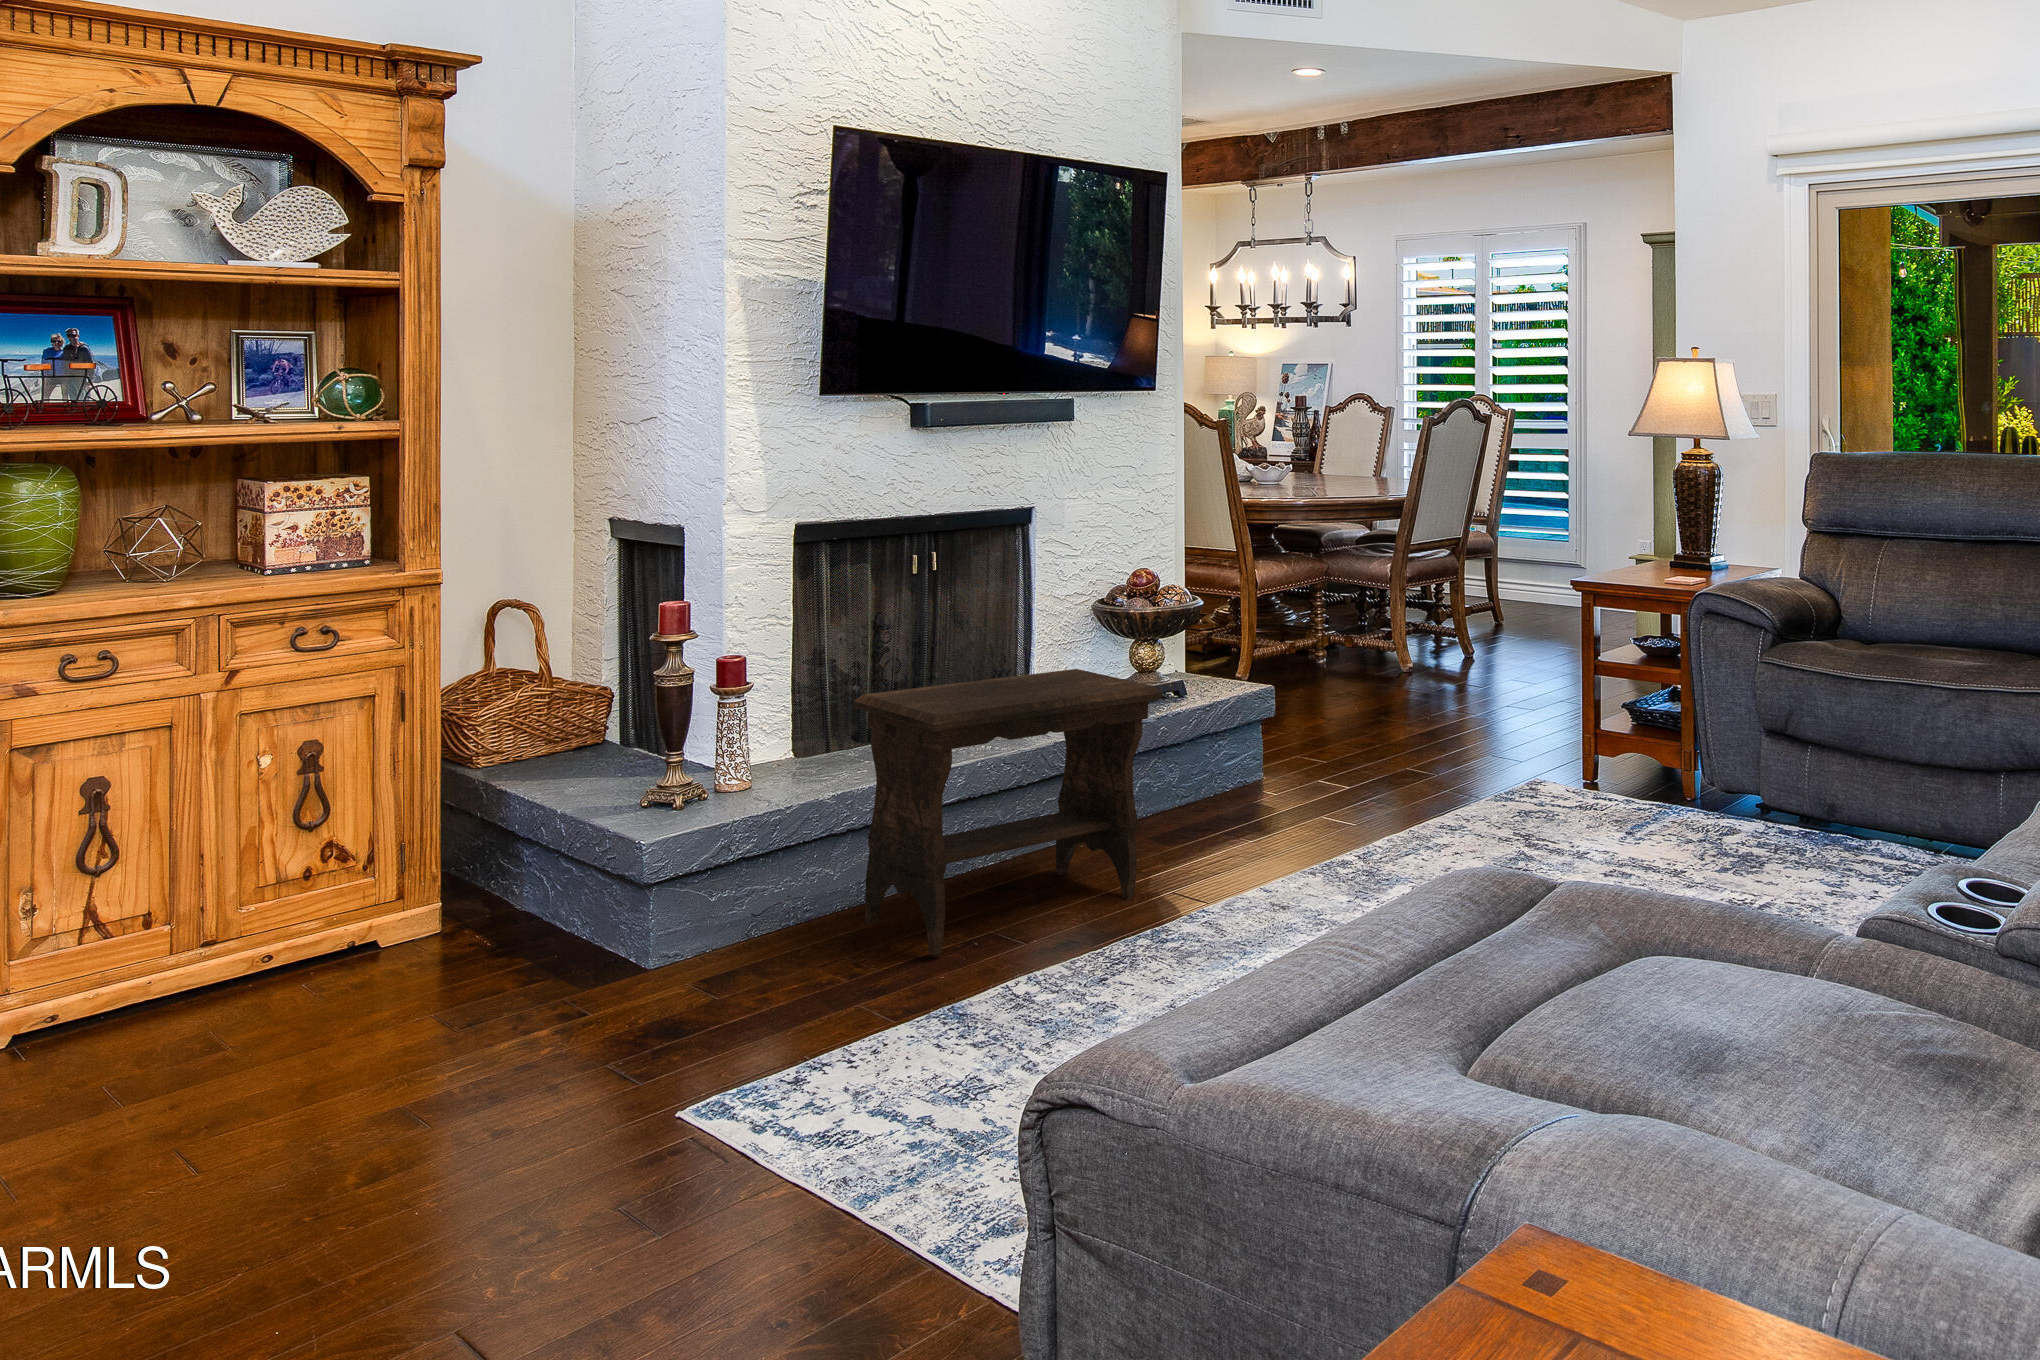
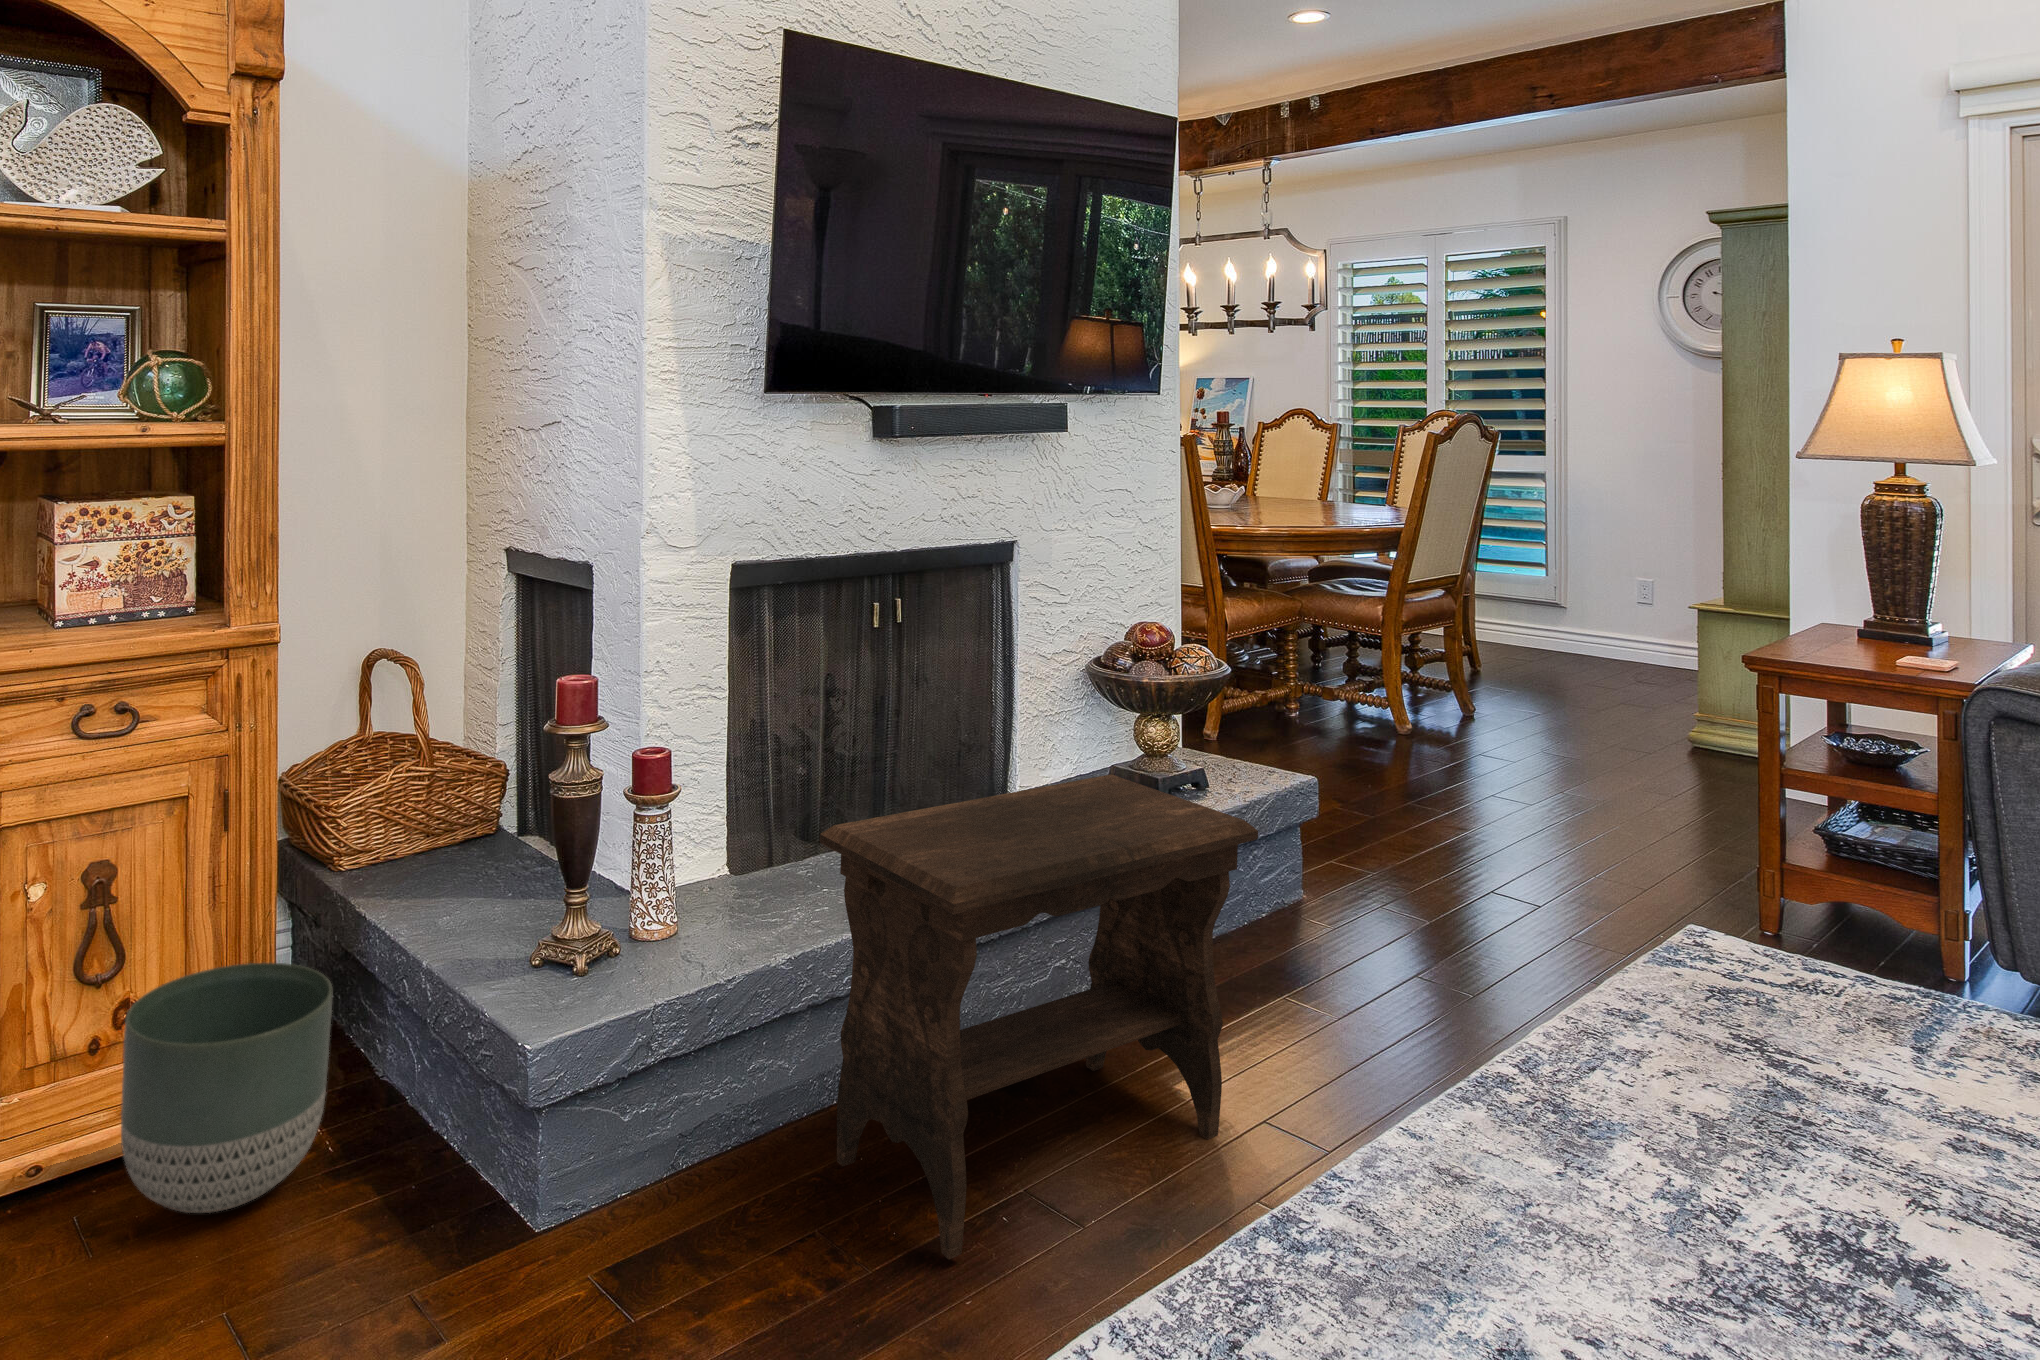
planter: none [340,815,494,973] -> present [121,963,333,1213]

